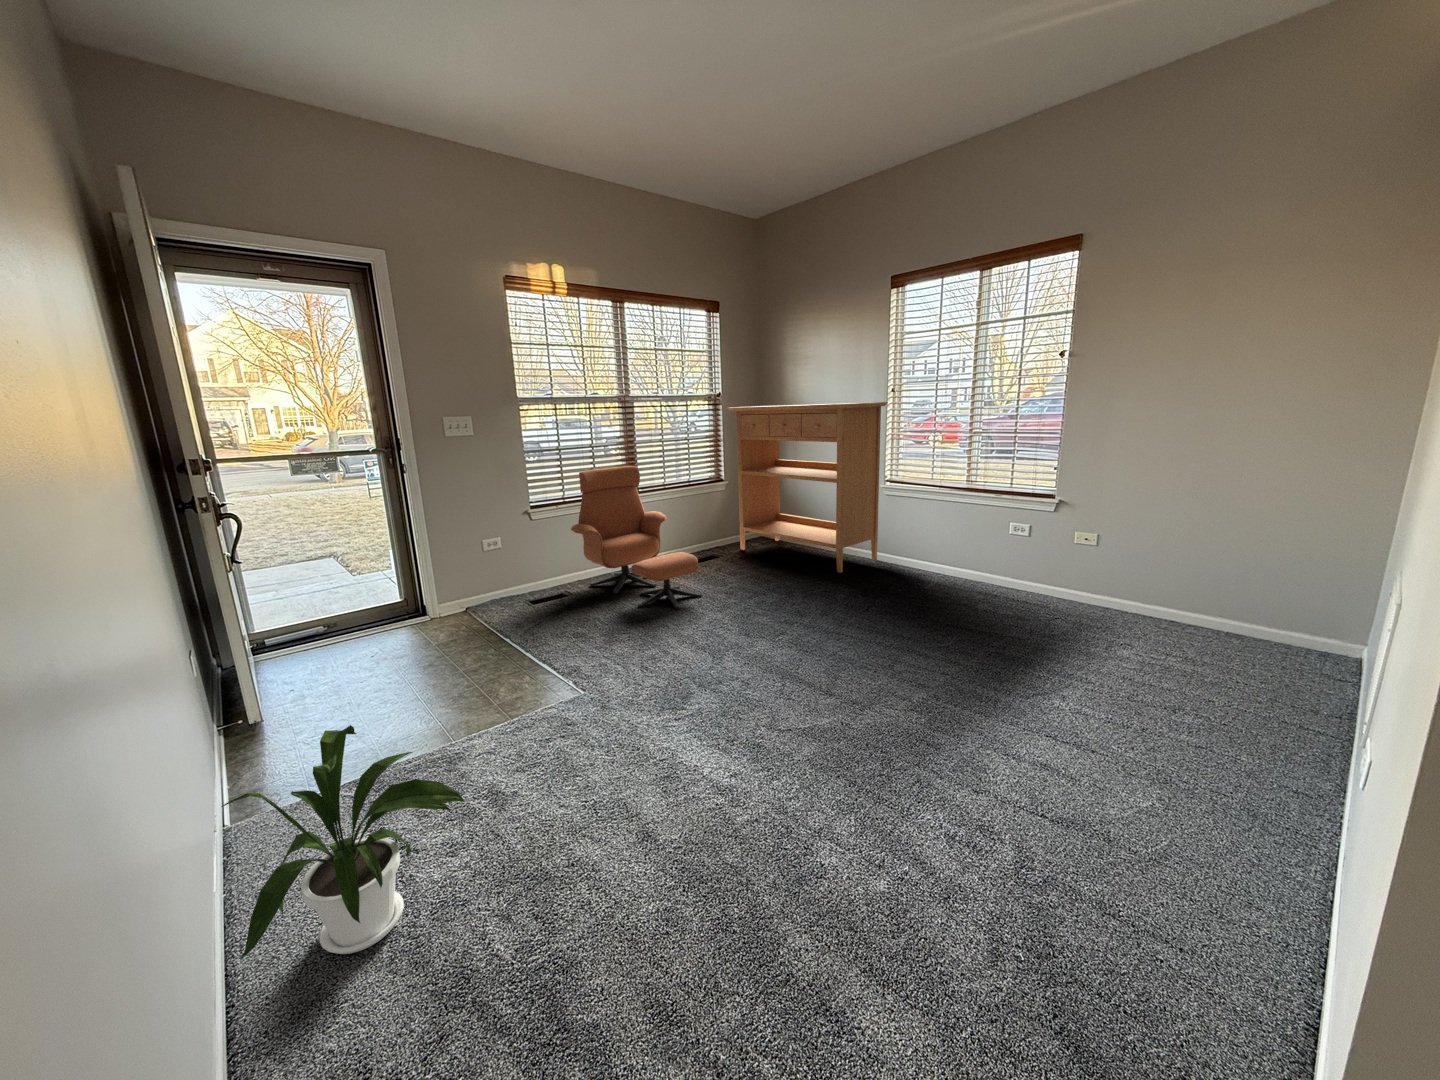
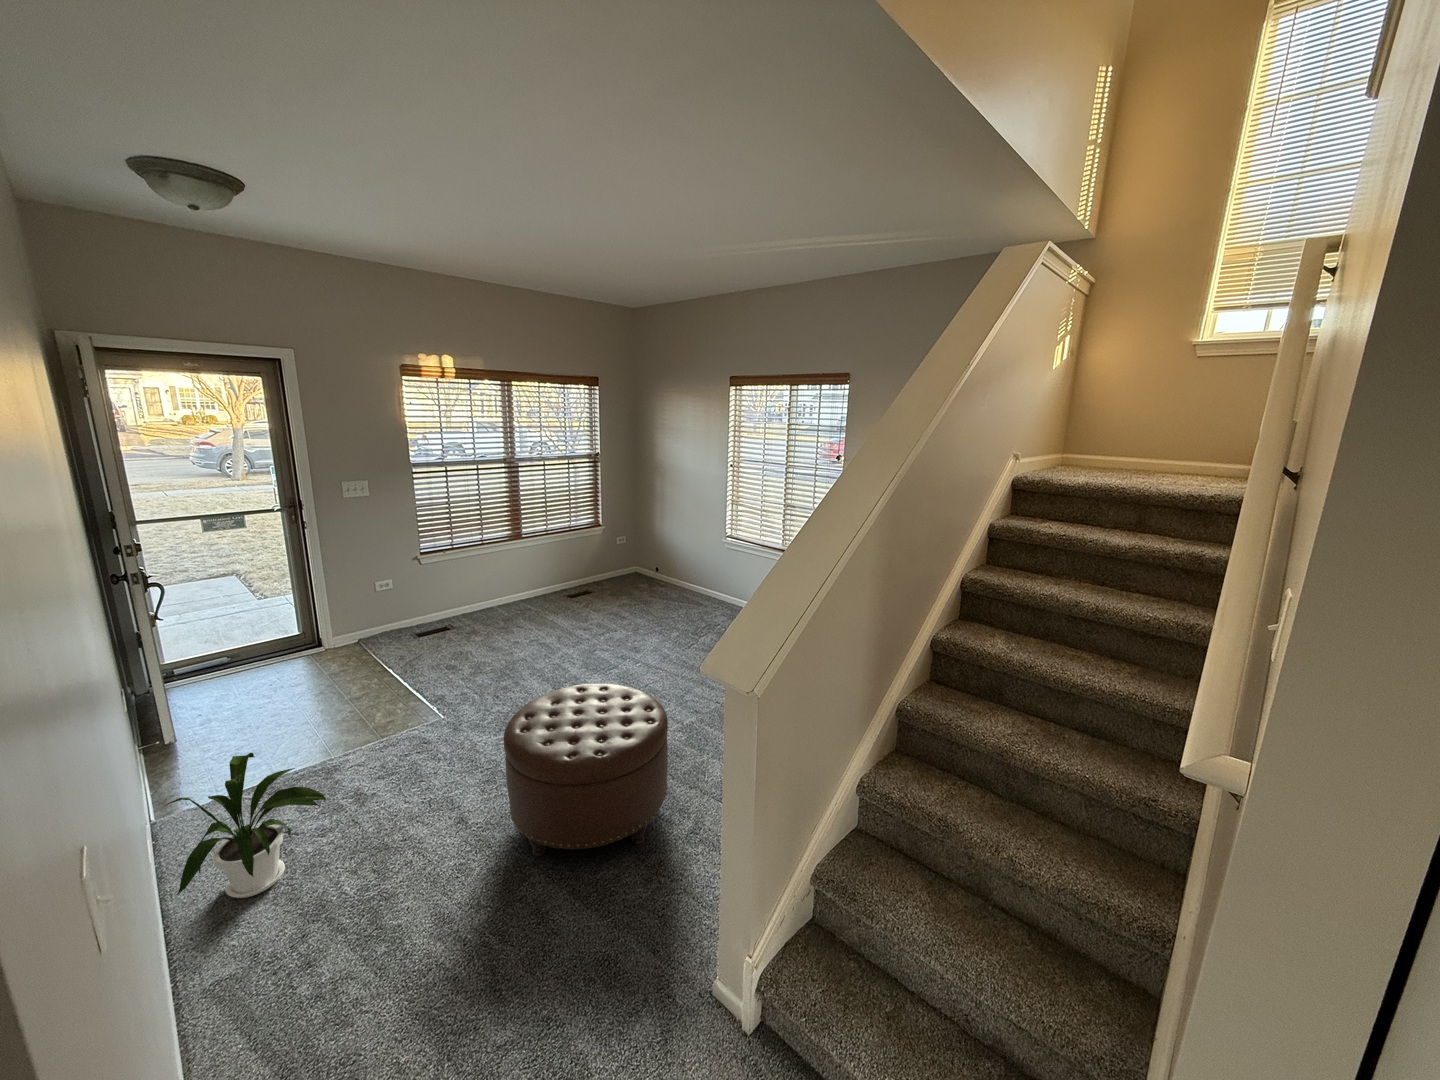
console table: present [727,402,888,573] -> none [600,465,724,611]
lounge chair: present [571,466,702,609] -> none [456,519,563,642]
ottoman: none [716,635,980,901] -> present [504,684,668,856]

